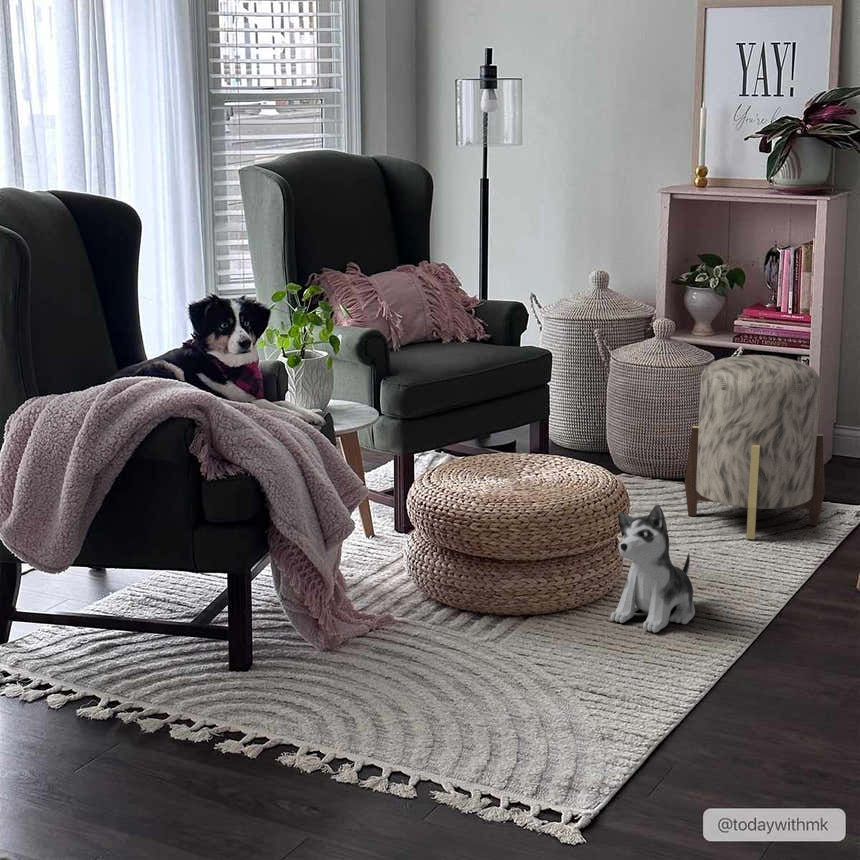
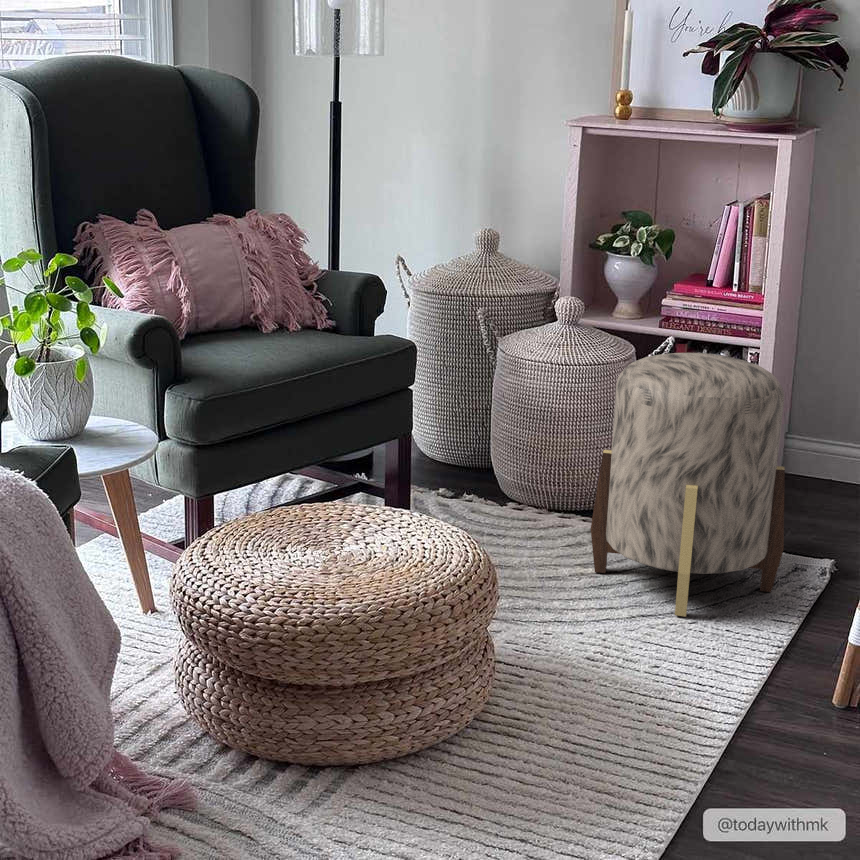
plush toy: present [610,504,695,633] -> none [466,606,597,809]

